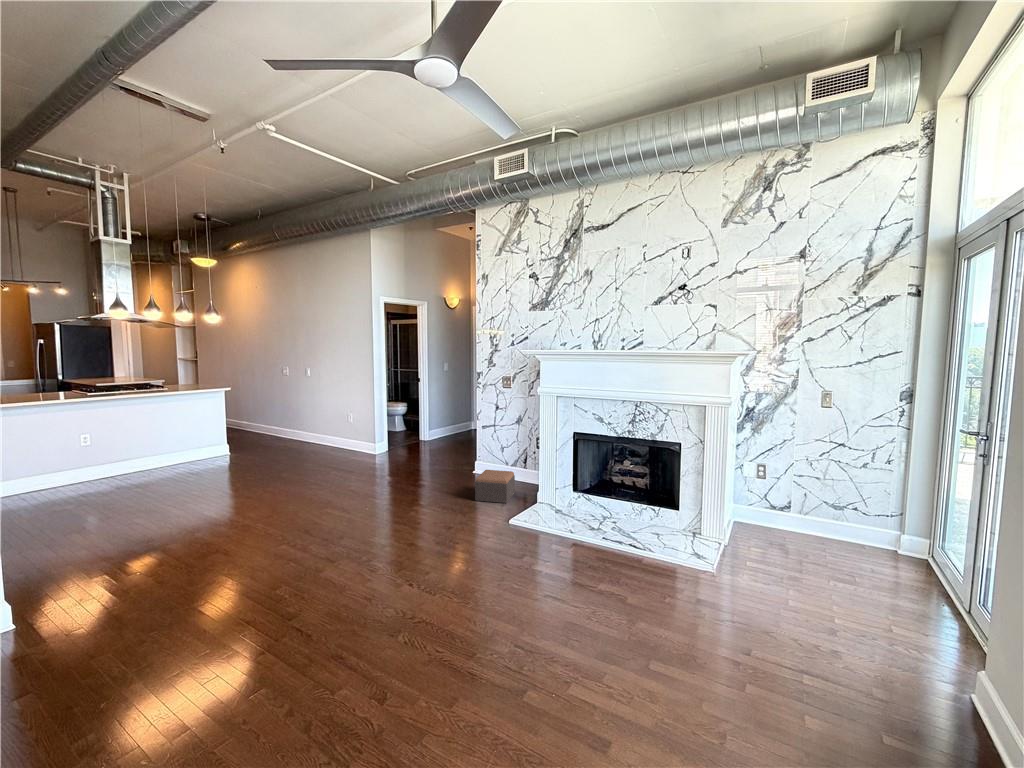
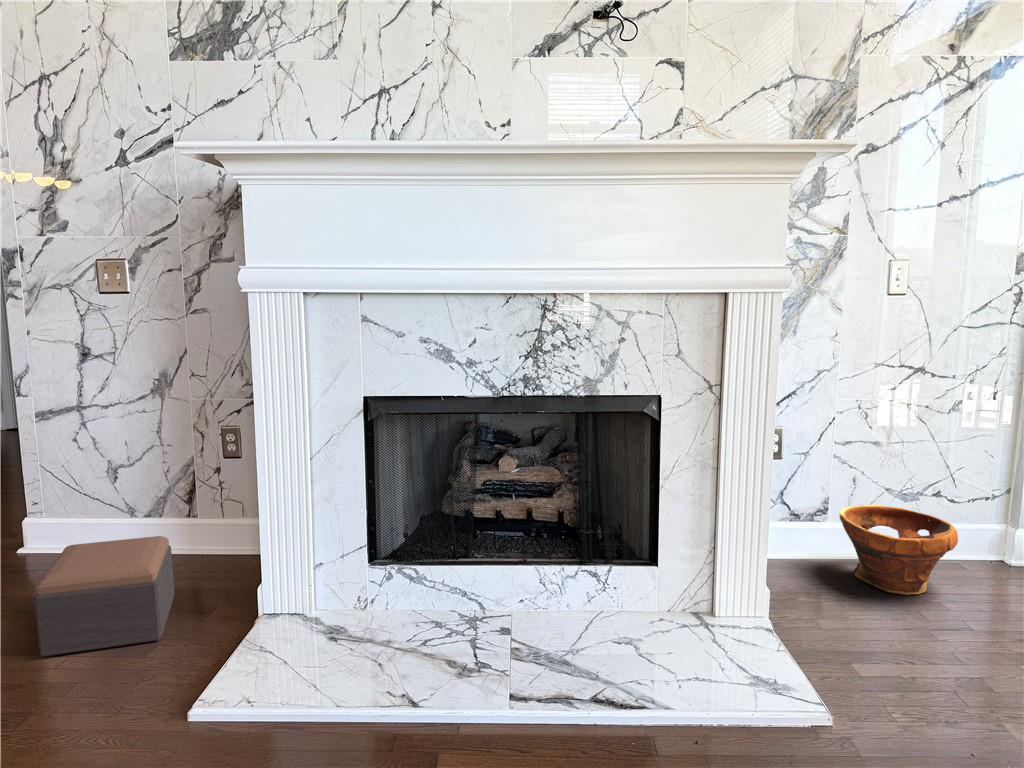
planter: none [783,507,842,552] -> present [839,504,958,595]

